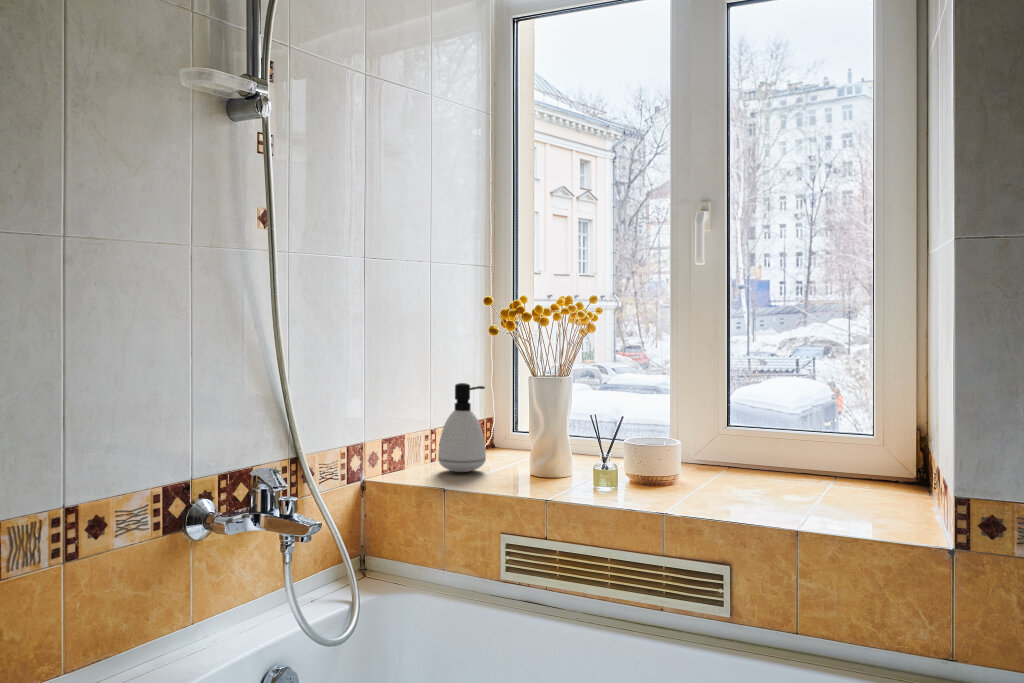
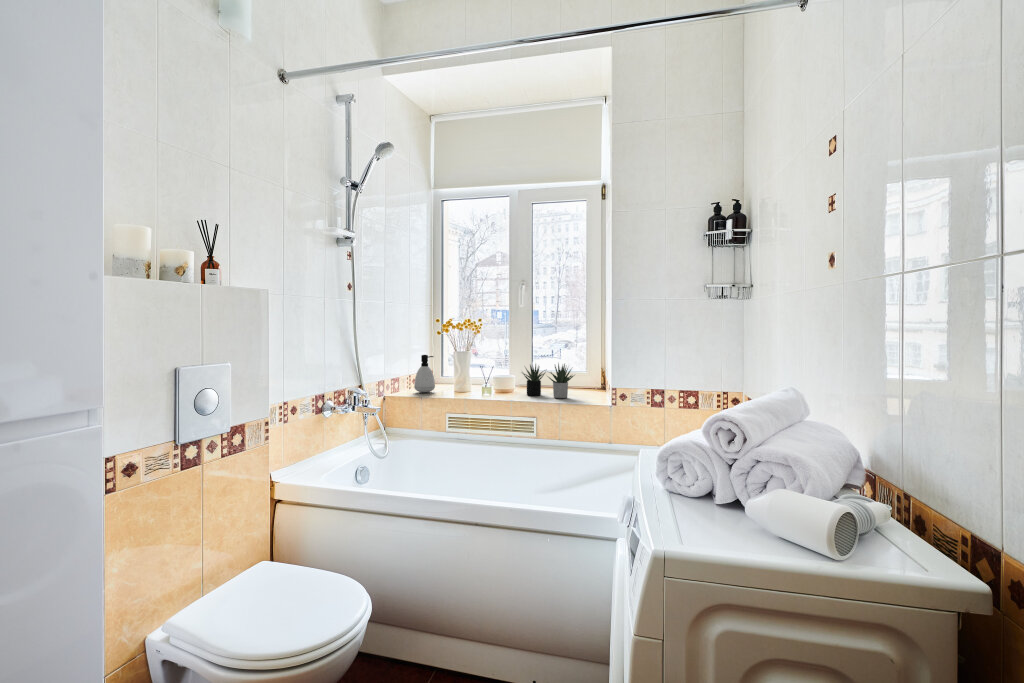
succulent plant: none [691,410,845,512] -> present [523,364,573,398]

